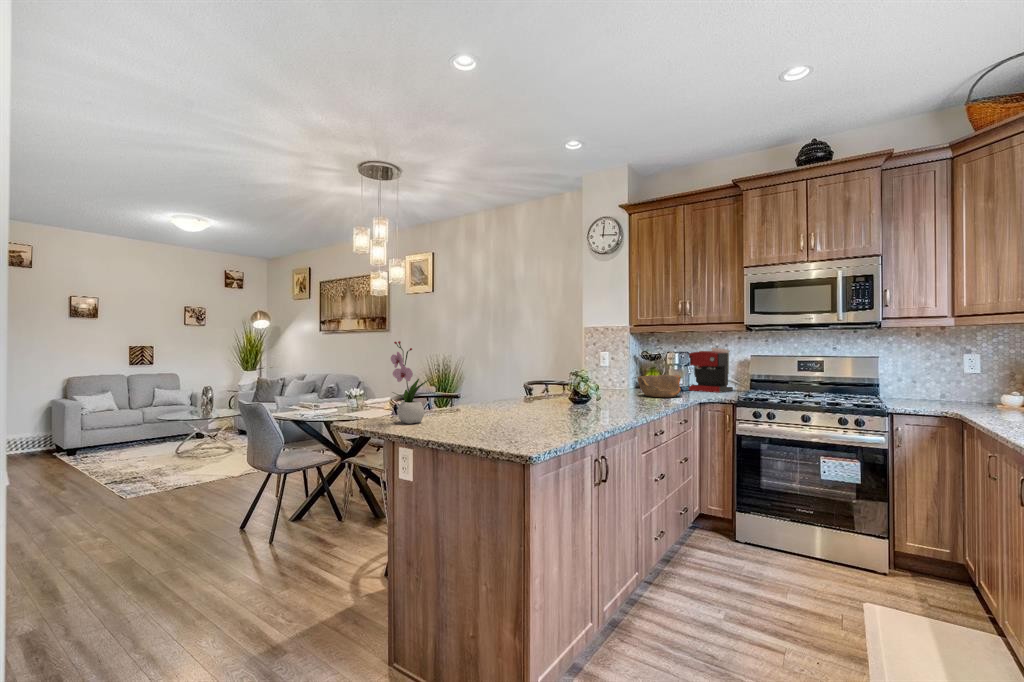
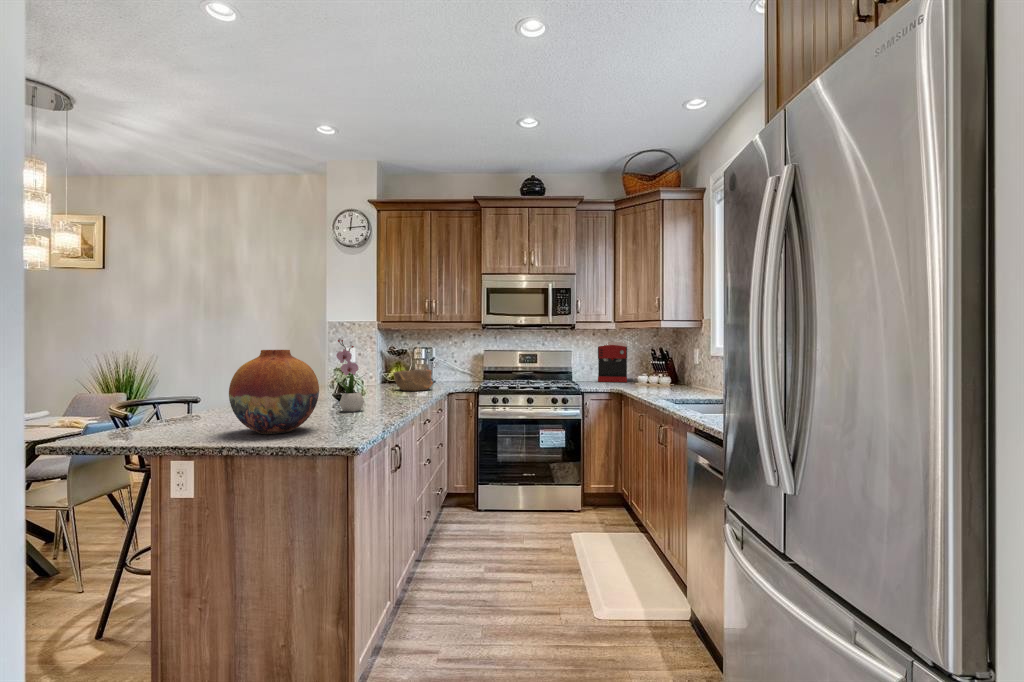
flower arrangement: present [391,341,428,424] -> present [336,340,364,412]
coffee maker: present [688,348,733,393] -> present [598,342,627,382]
vase: none [438,353,515,433] -> present [229,350,319,434]

